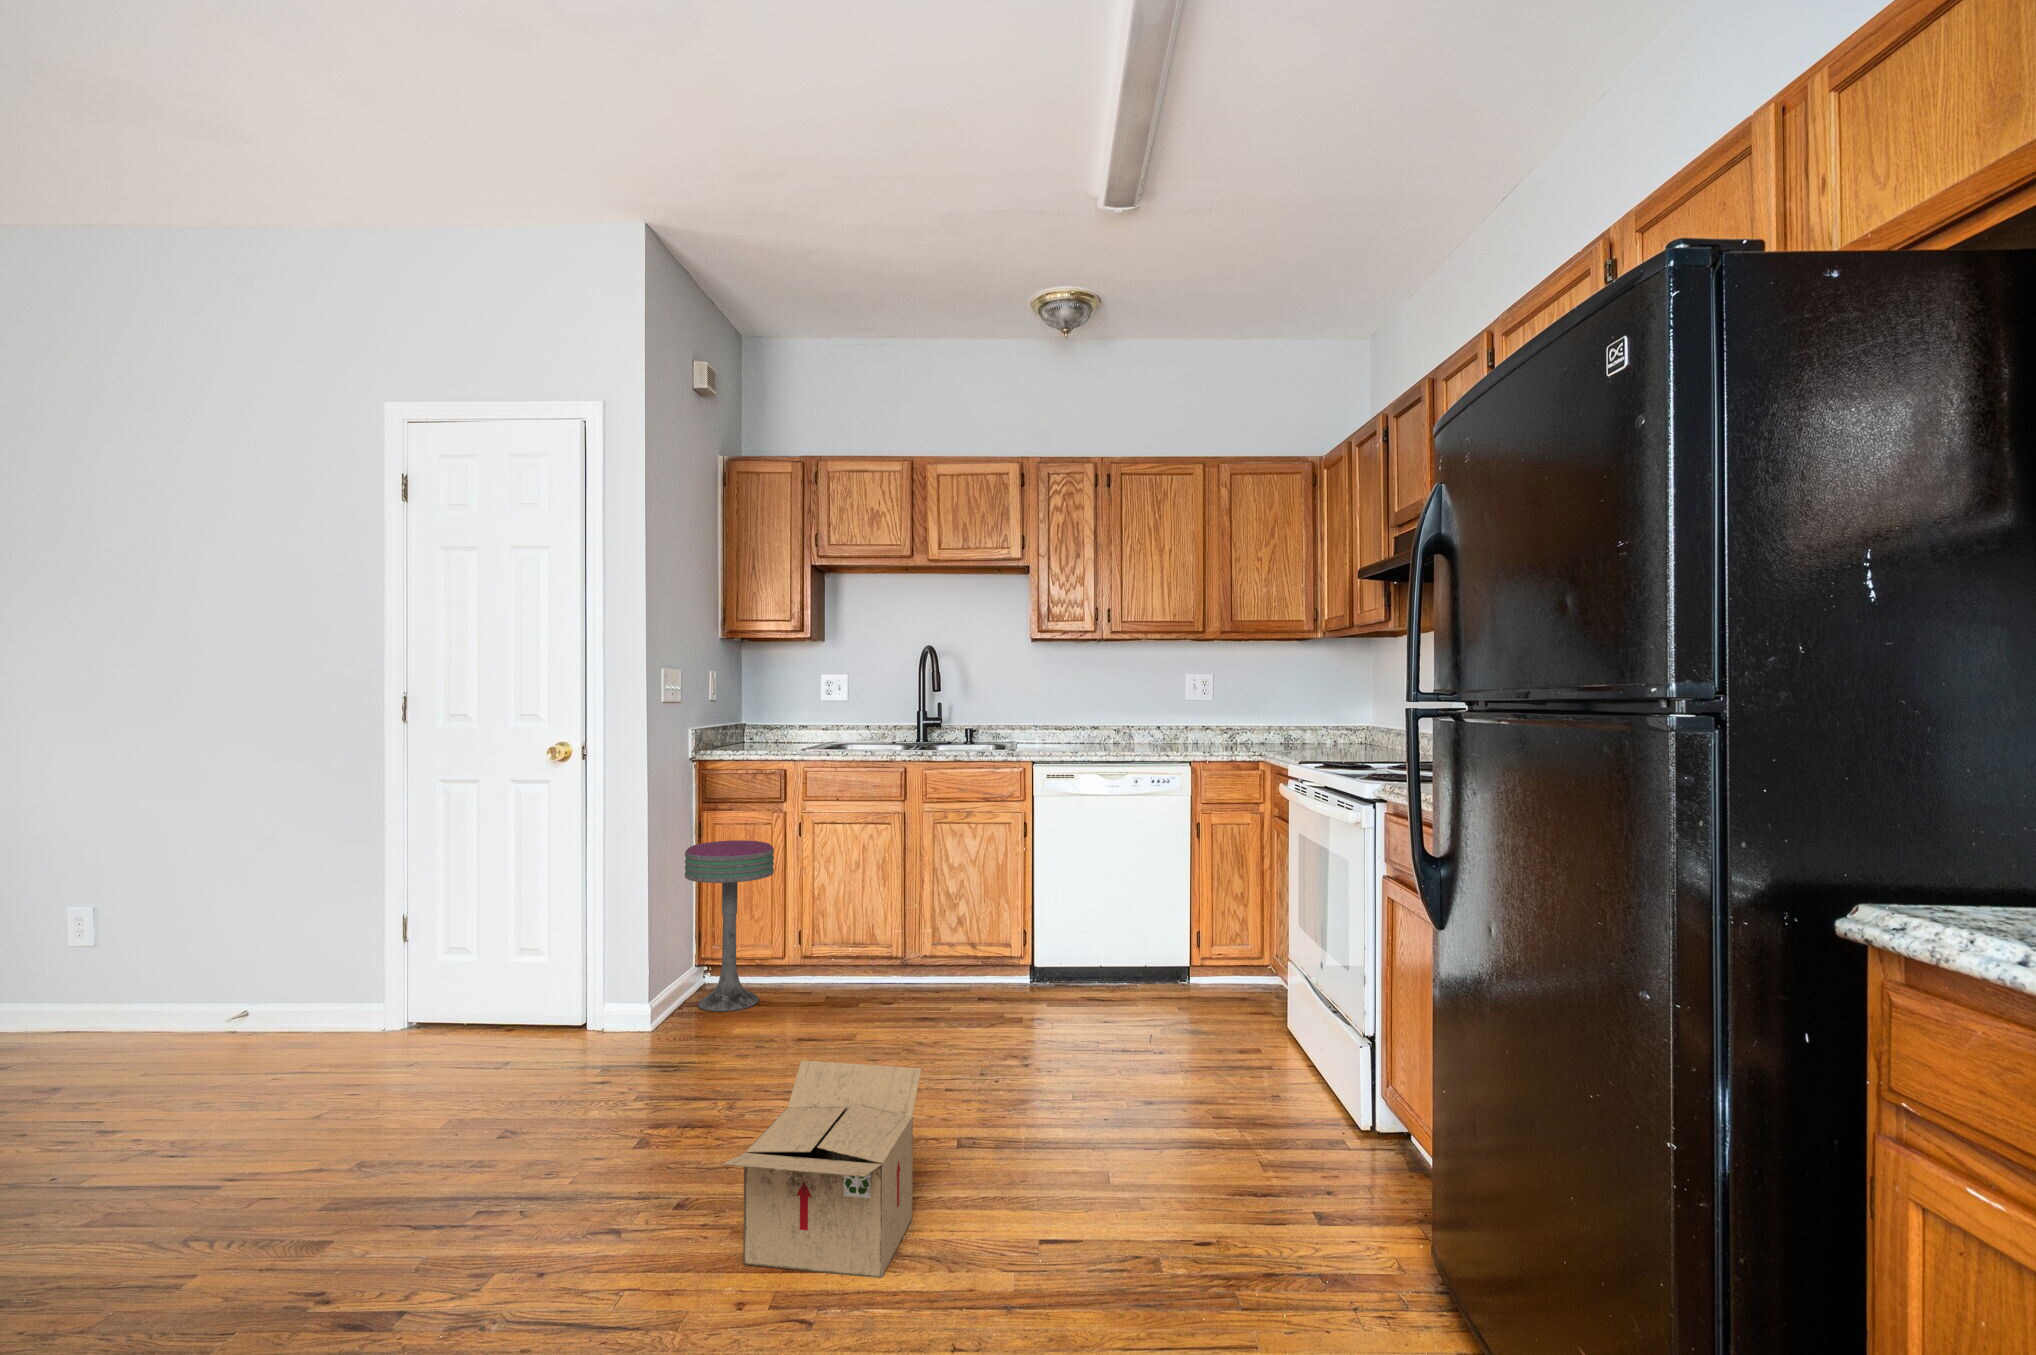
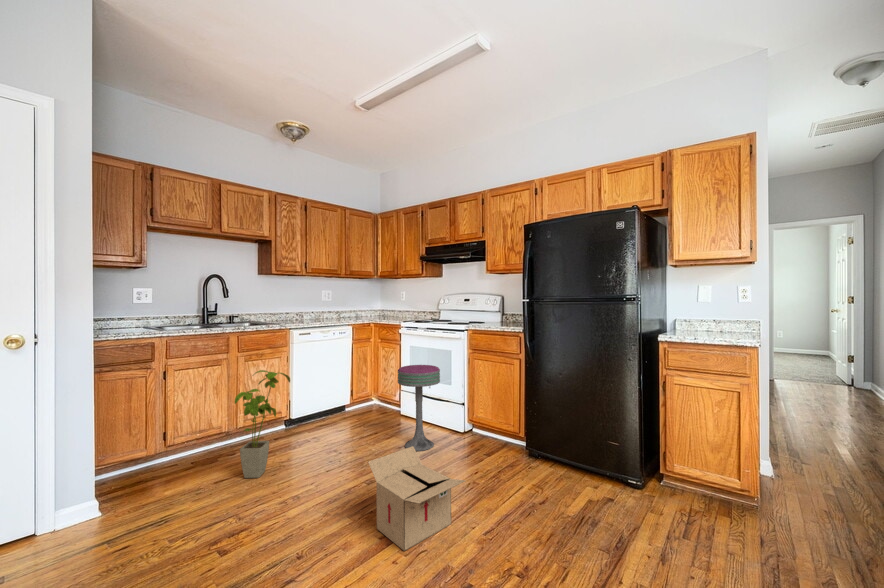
bar stool: present [685,840,774,1012] -> present [398,365,440,451]
house plant: none [800,840,906,1049] -> present [235,370,290,478]

